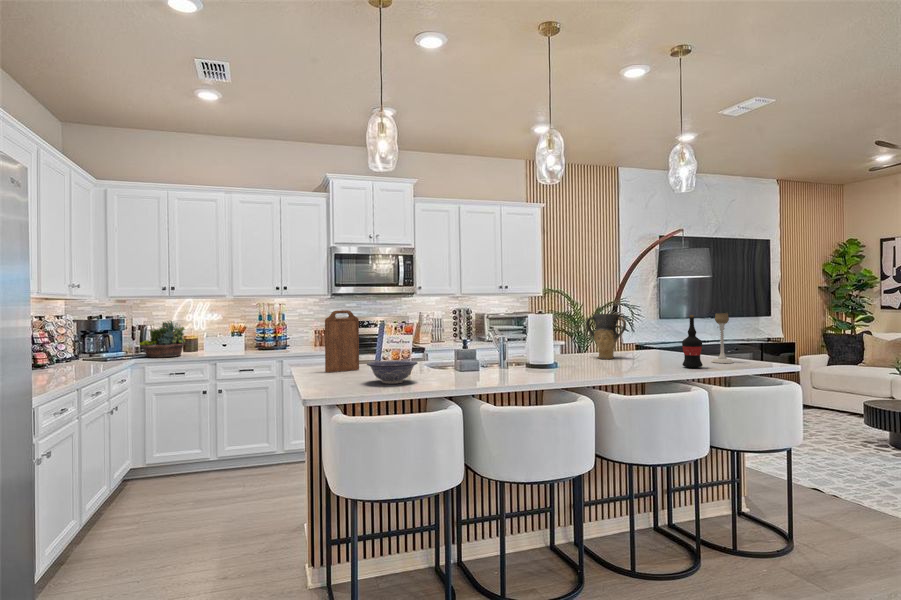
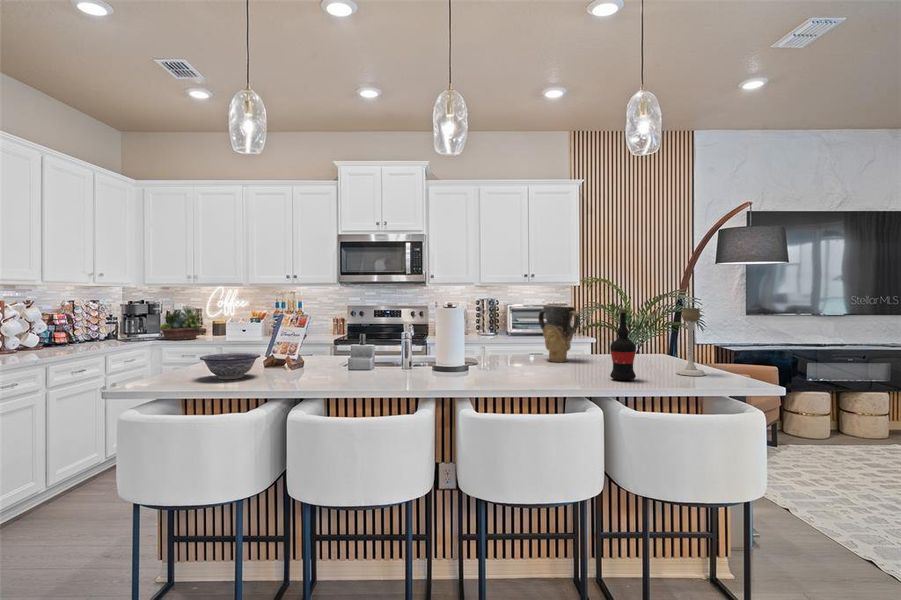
cutting board: present [325,310,359,372] -> none [221,298,260,362]

